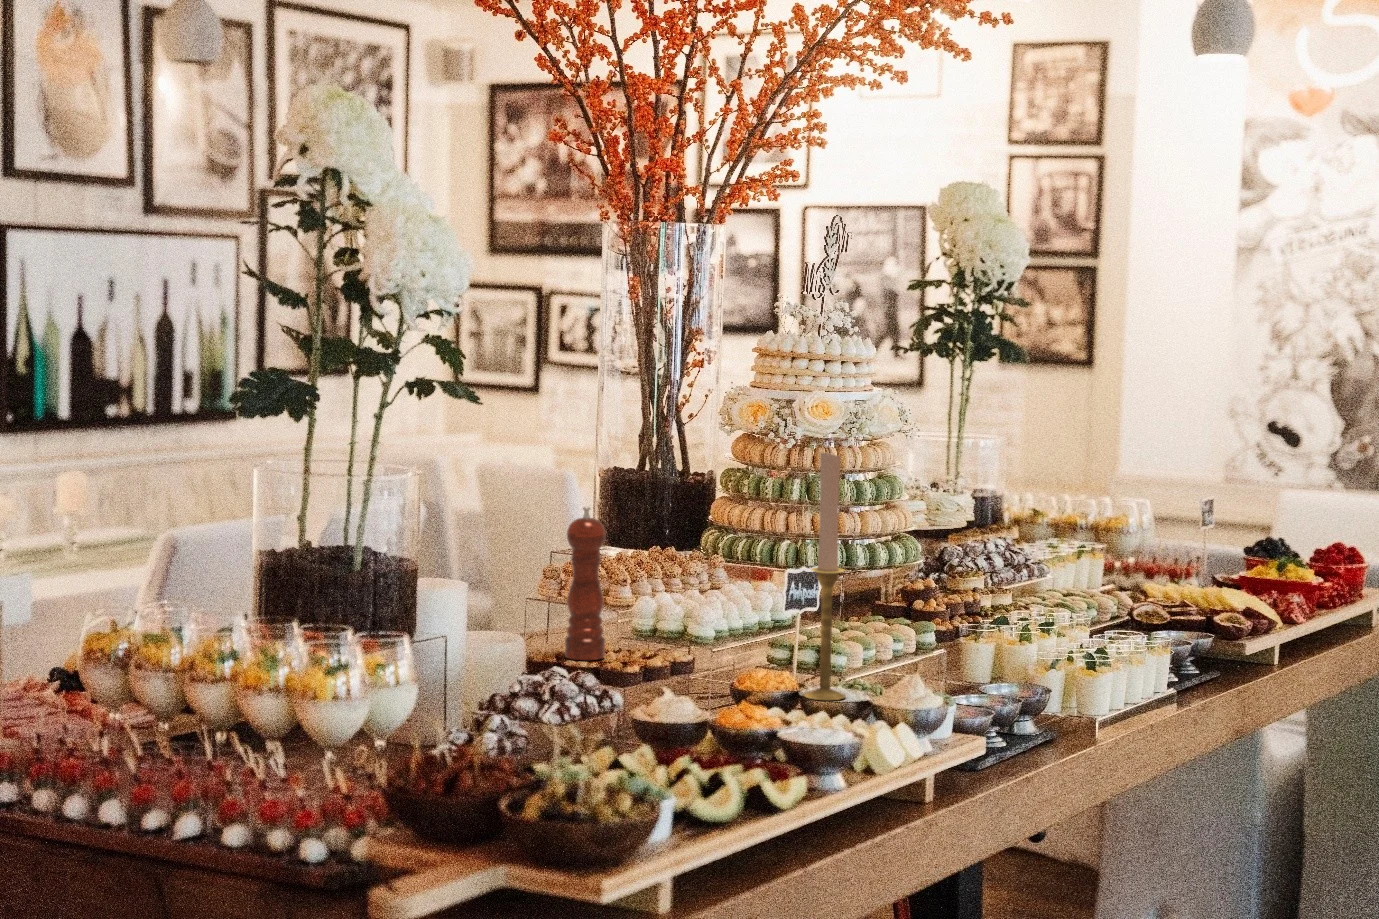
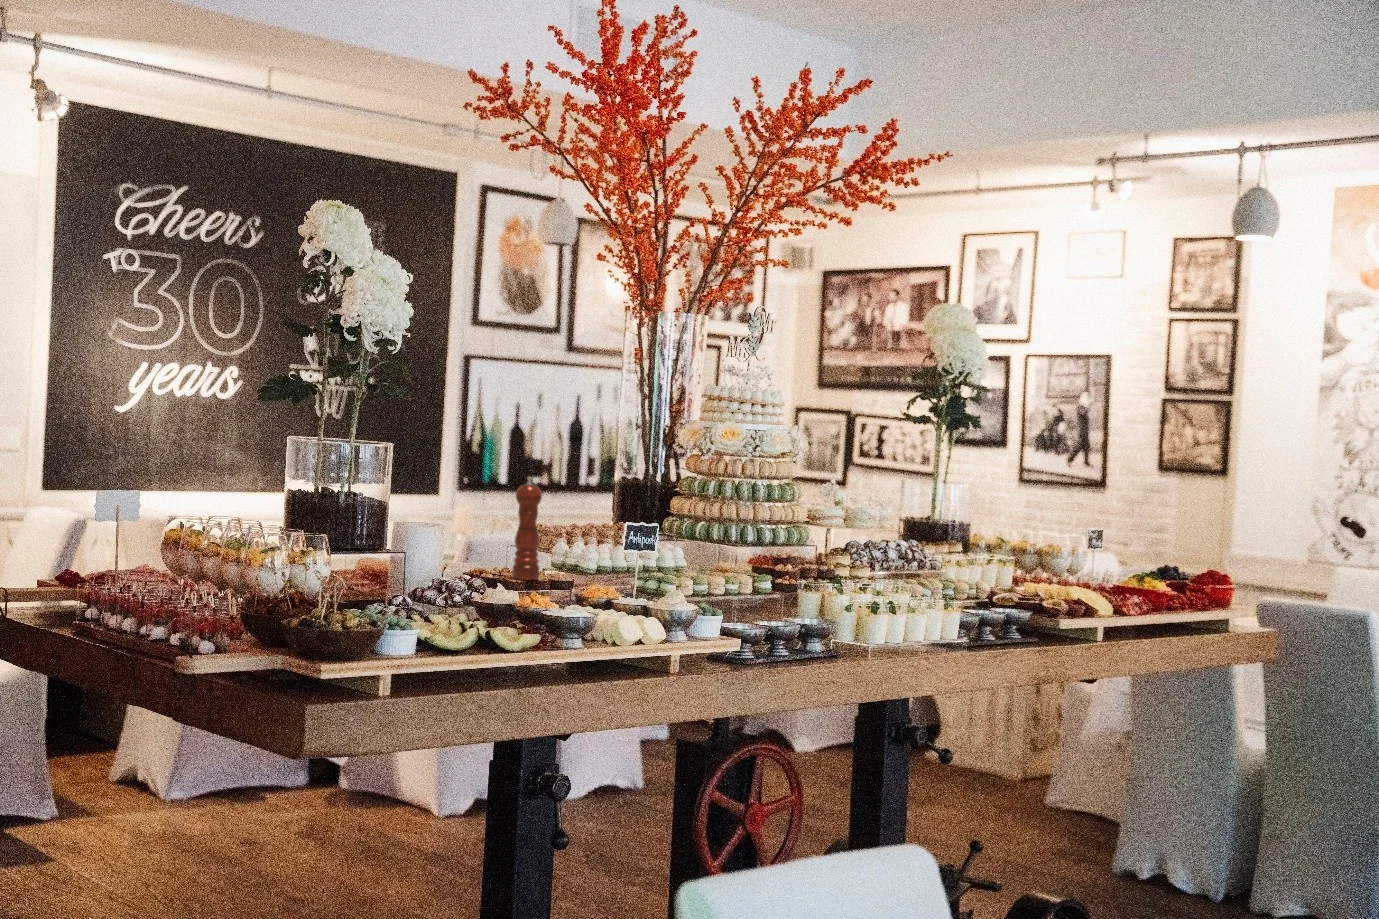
candlestick: present [804,453,846,700] -> none [622,433,652,606]

